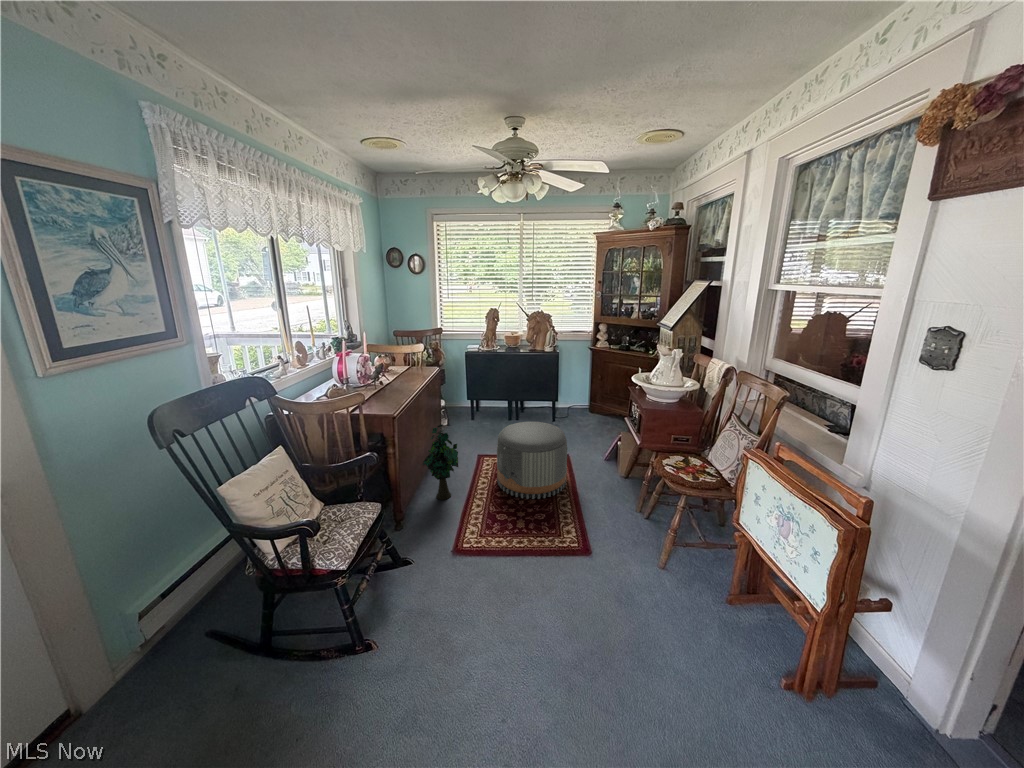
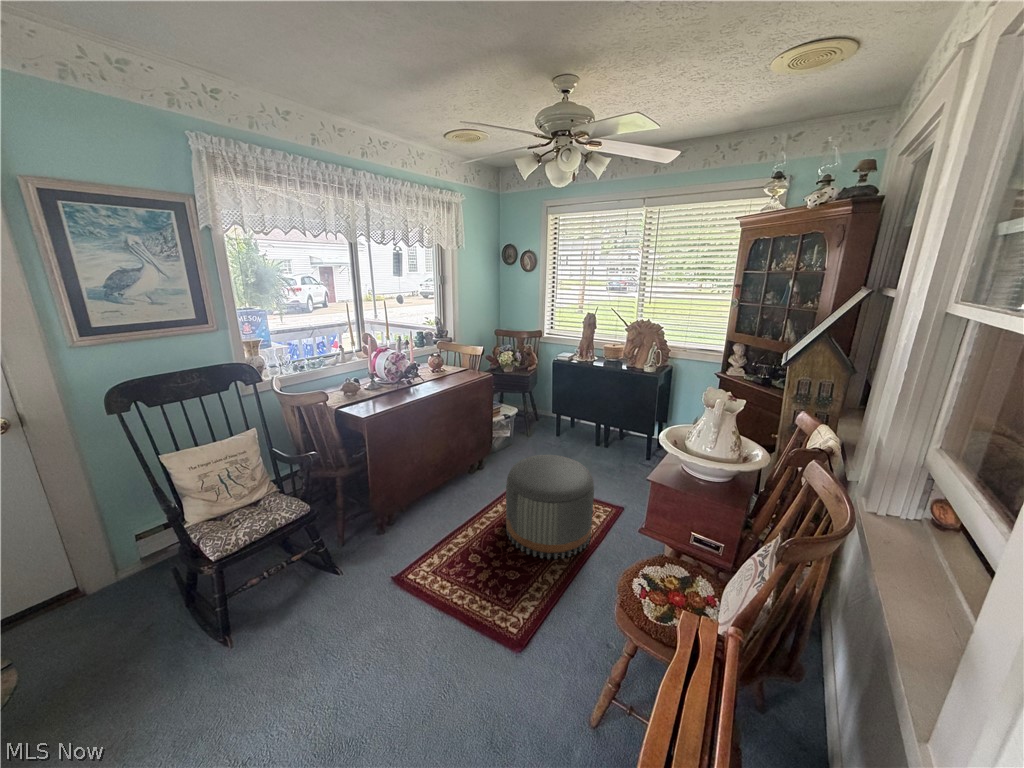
decorative plant: present [422,424,458,500] -> none [420,437,467,518]

